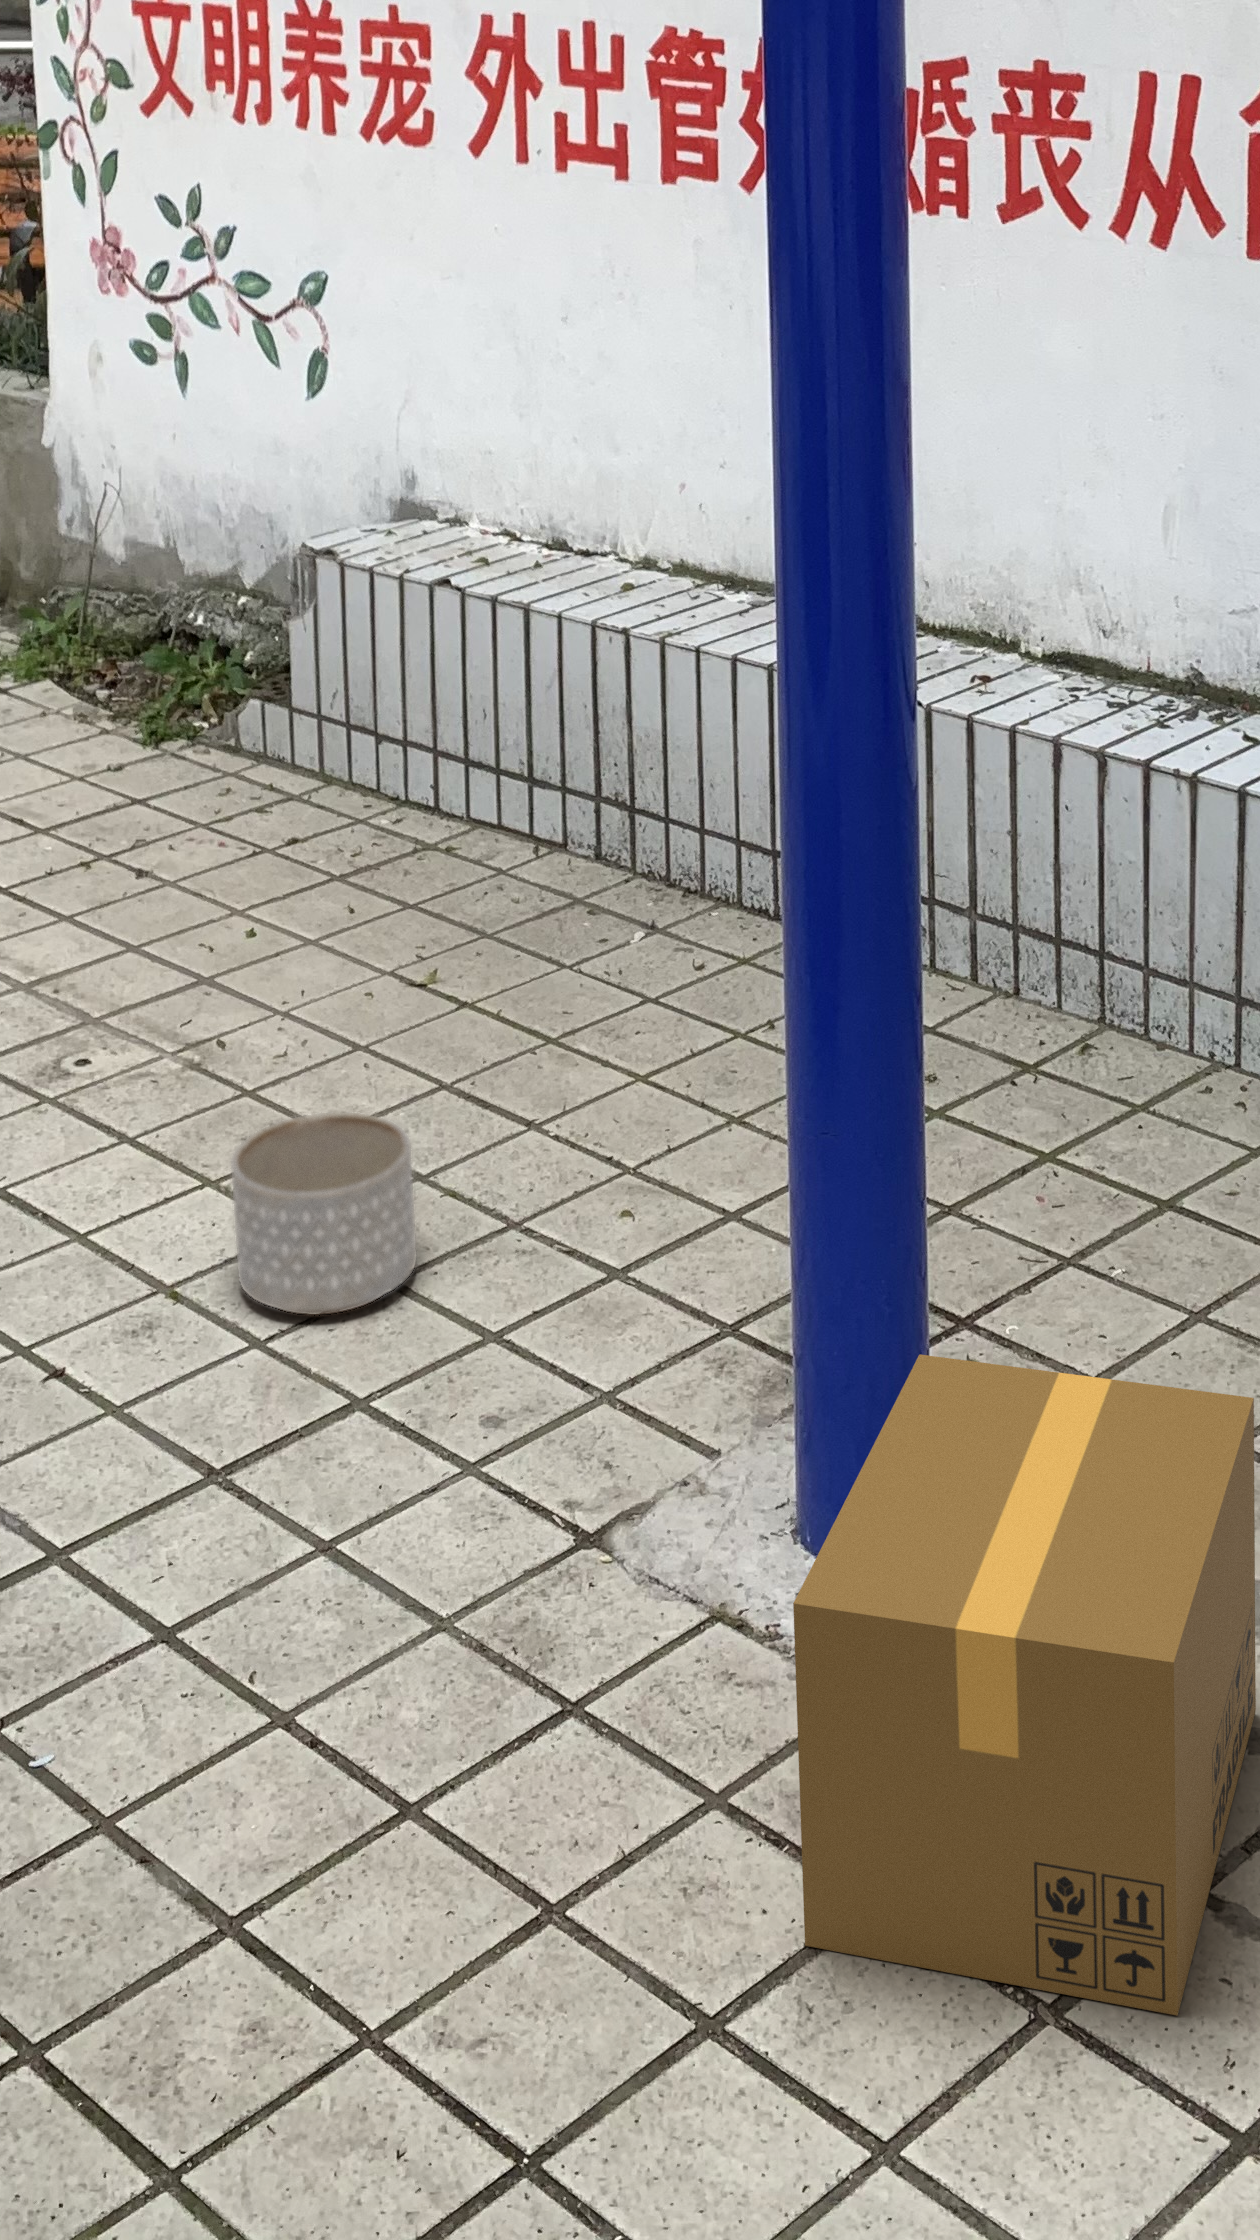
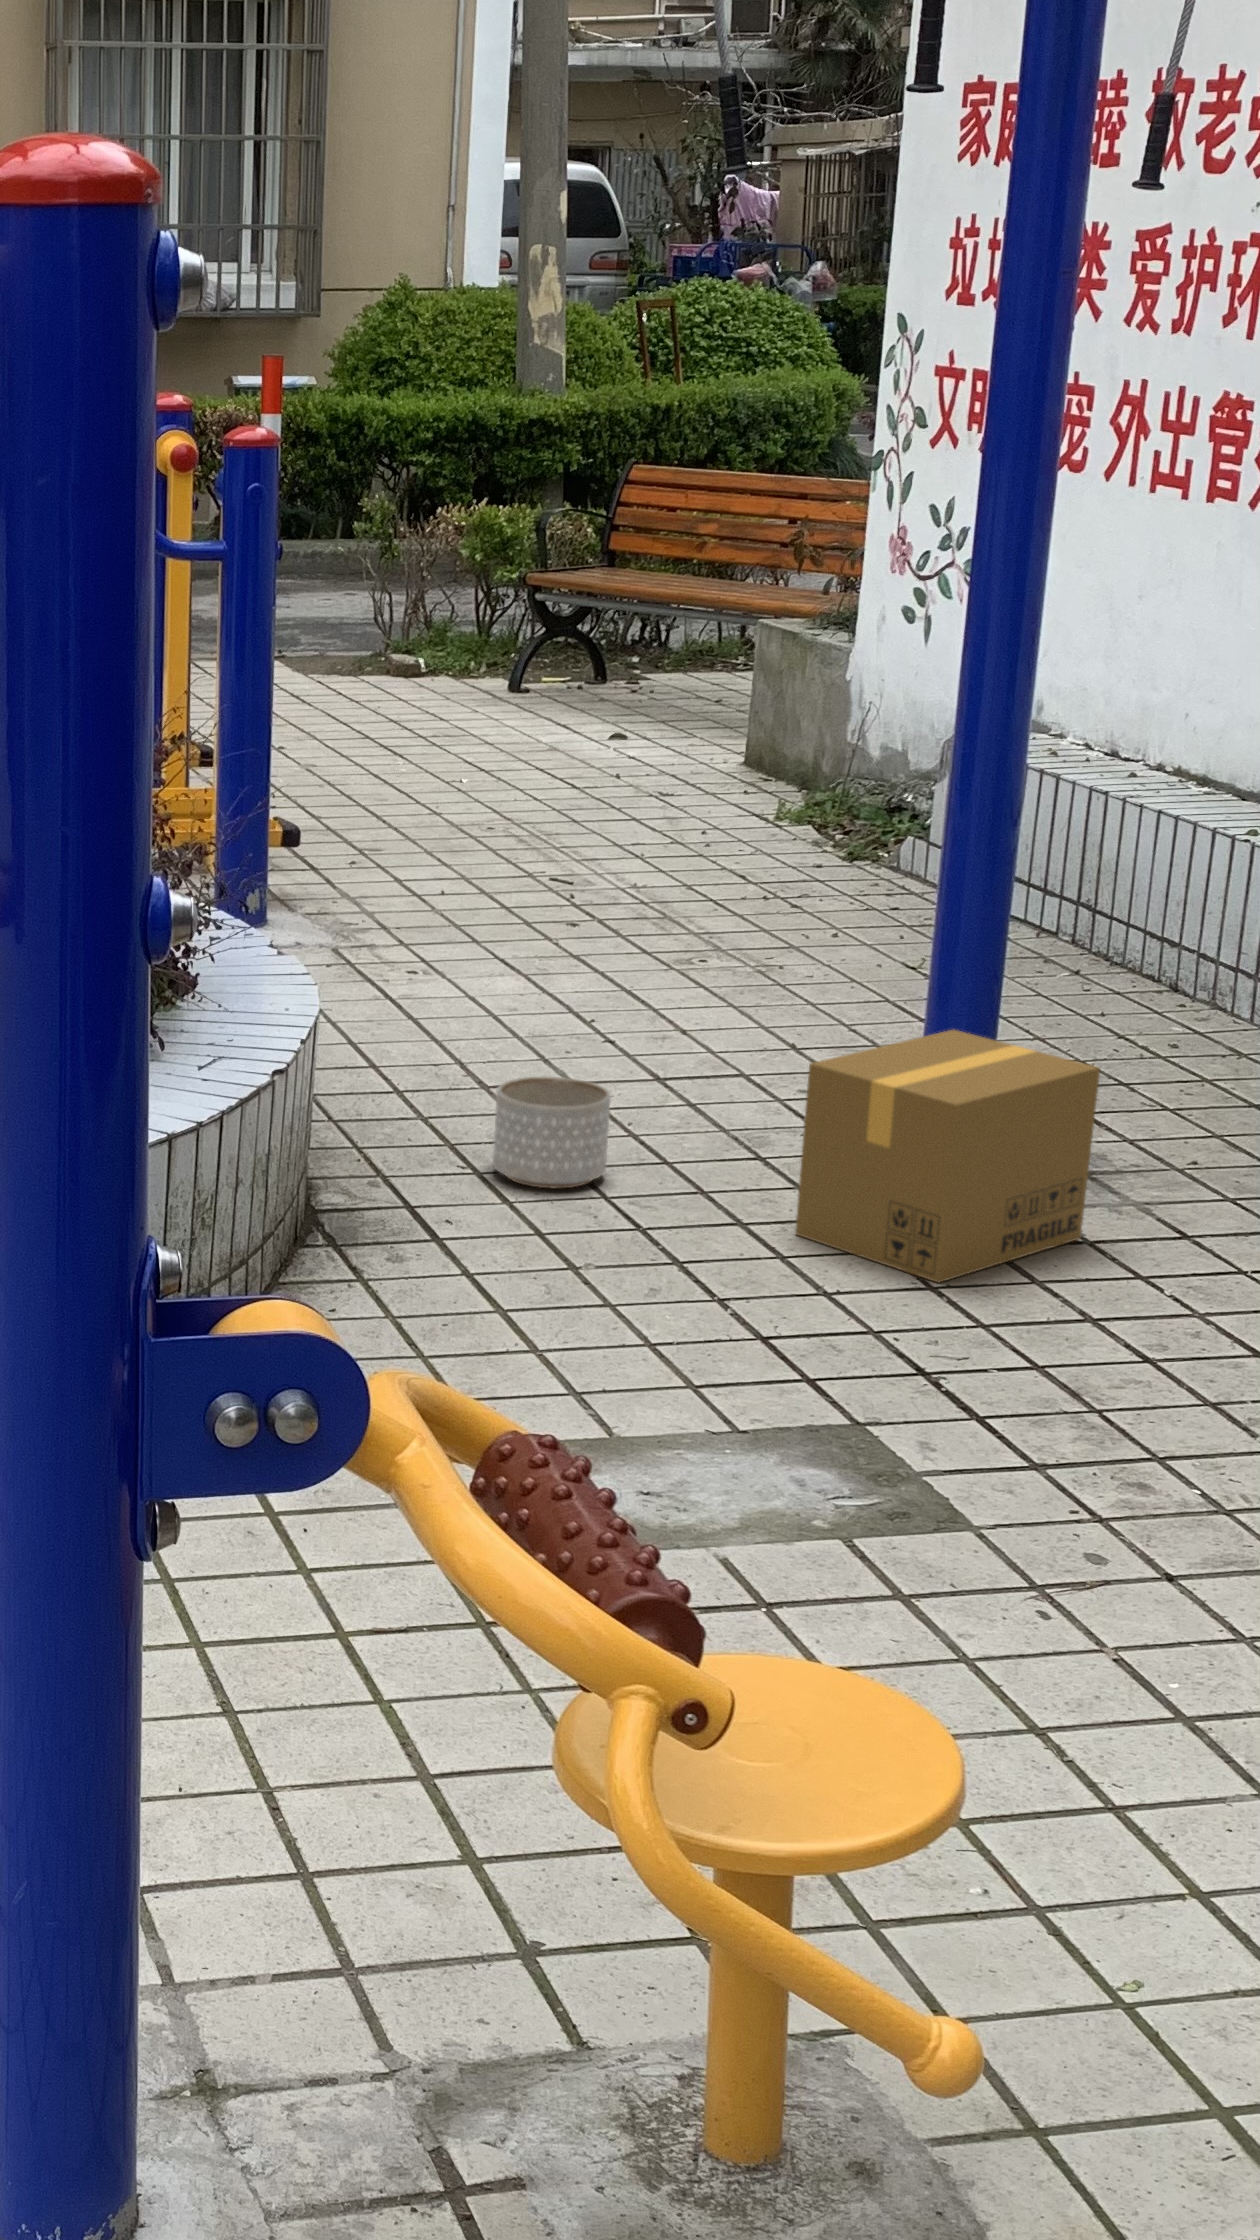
planter: present [231,1112,417,1315] -> present [493,1076,611,1188]

